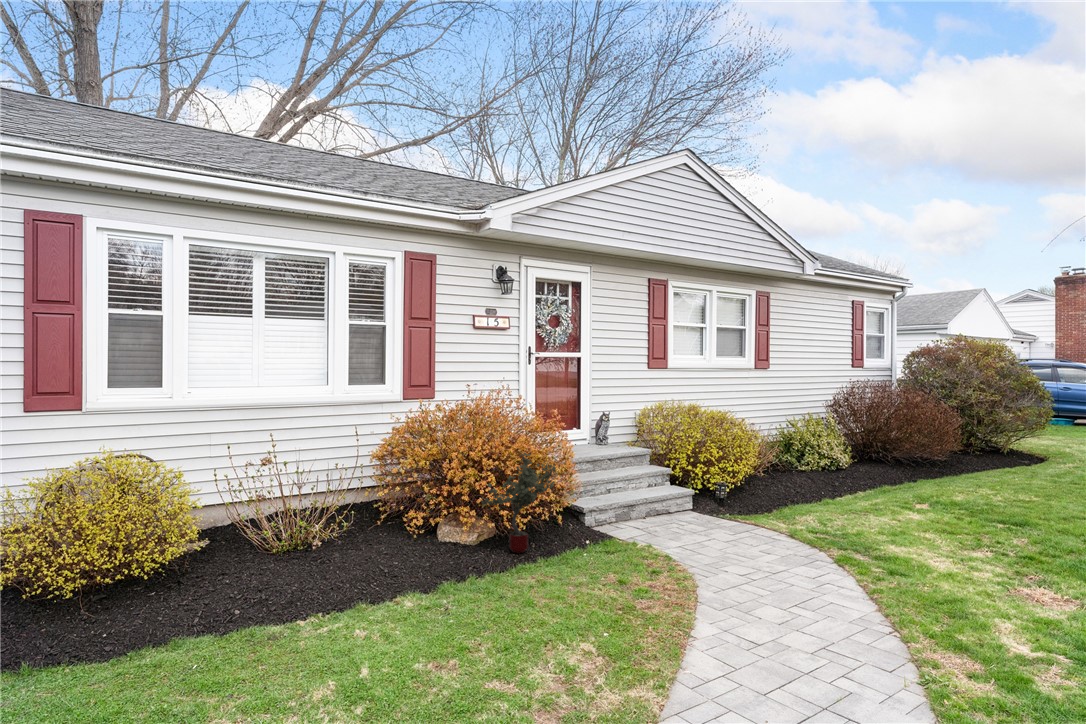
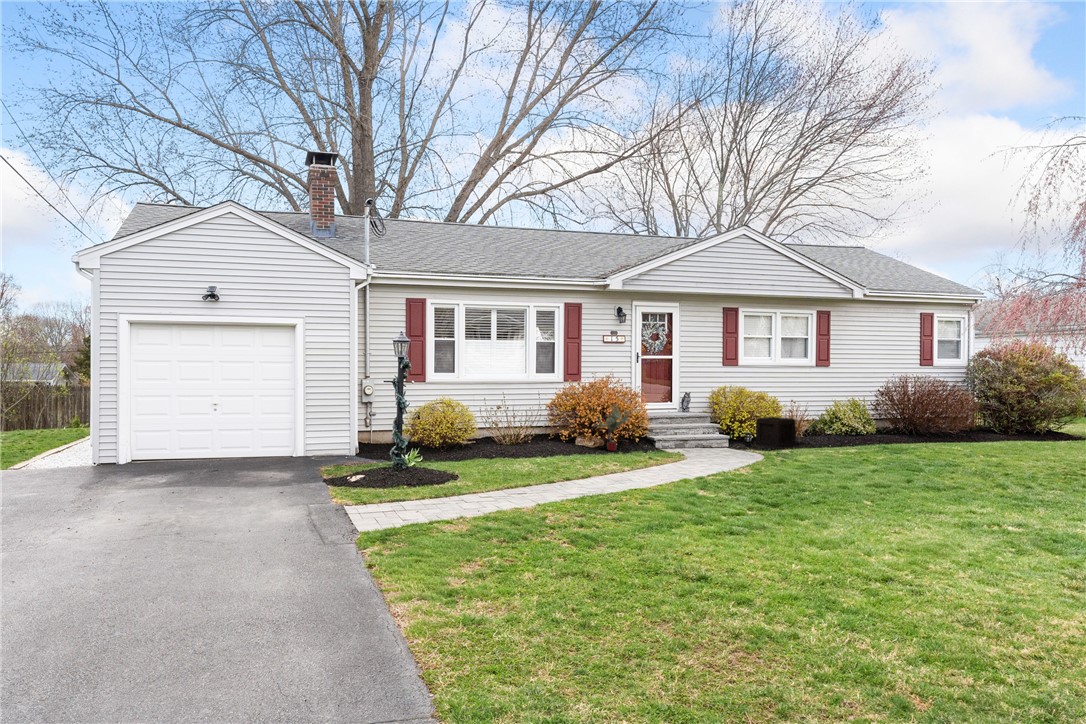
wooden crate: none [727,451,786,506] -> present [756,417,796,447]

